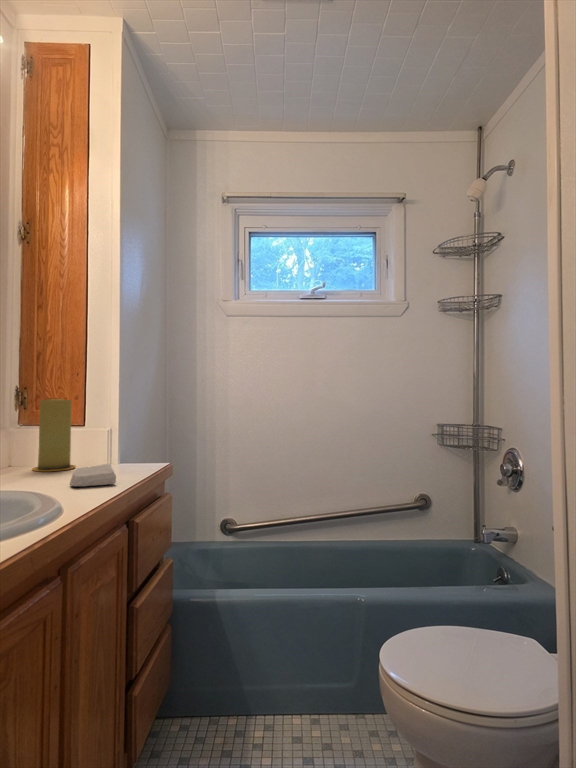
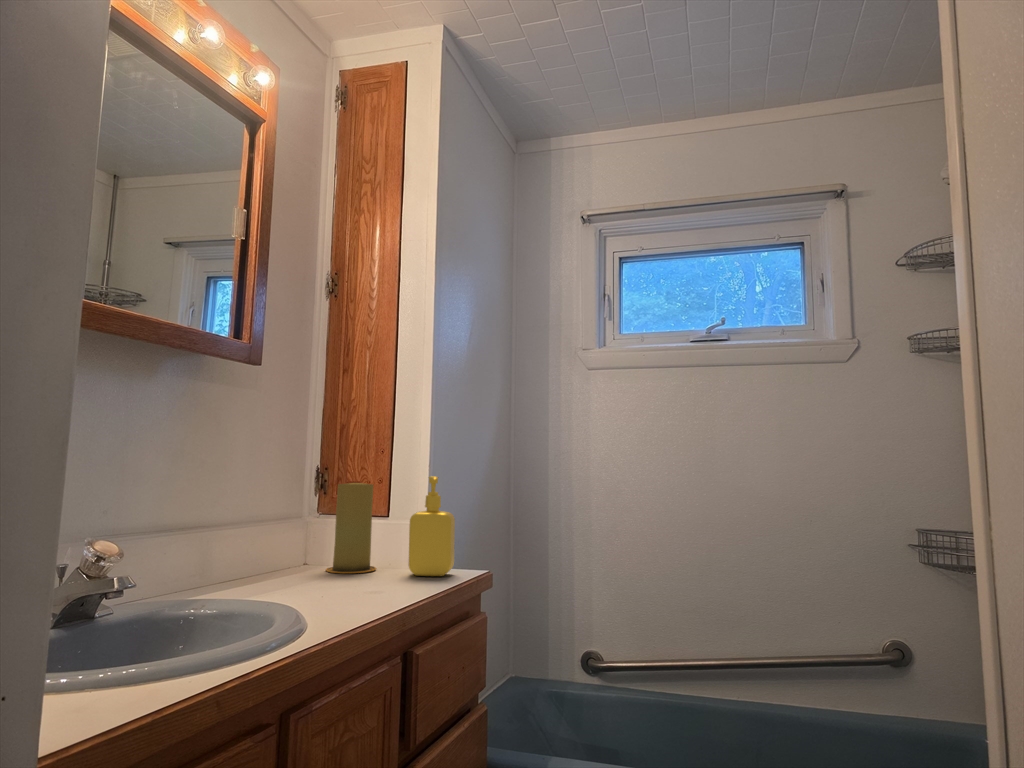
soap dispenser: none [106,393,142,470] -> present [409,476,455,576]
soap bar: present [70,464,116,486] -> none [354,568,408,596]

